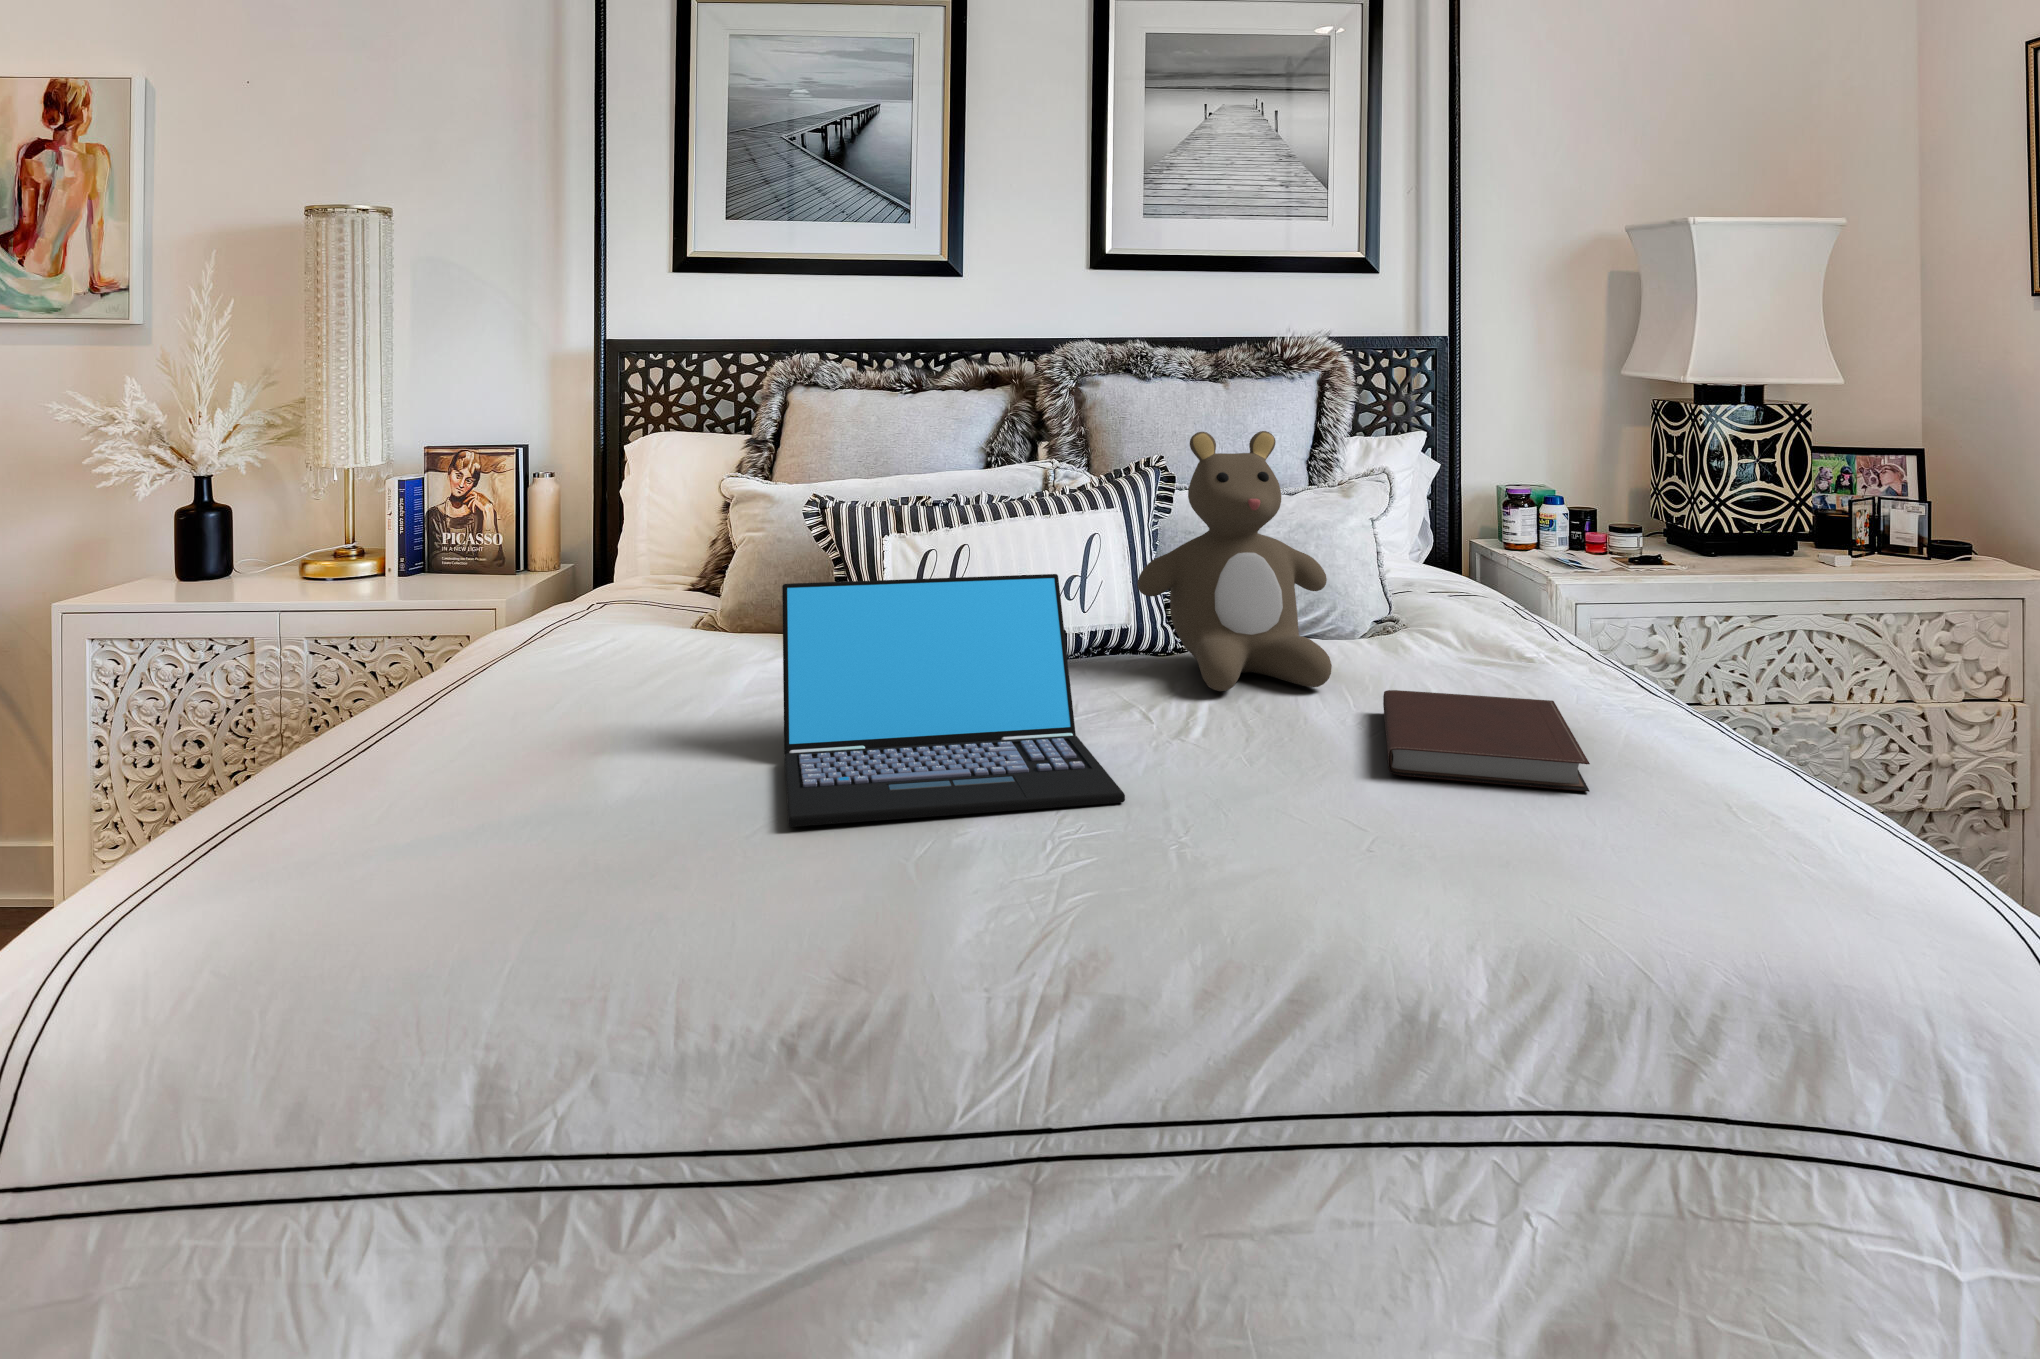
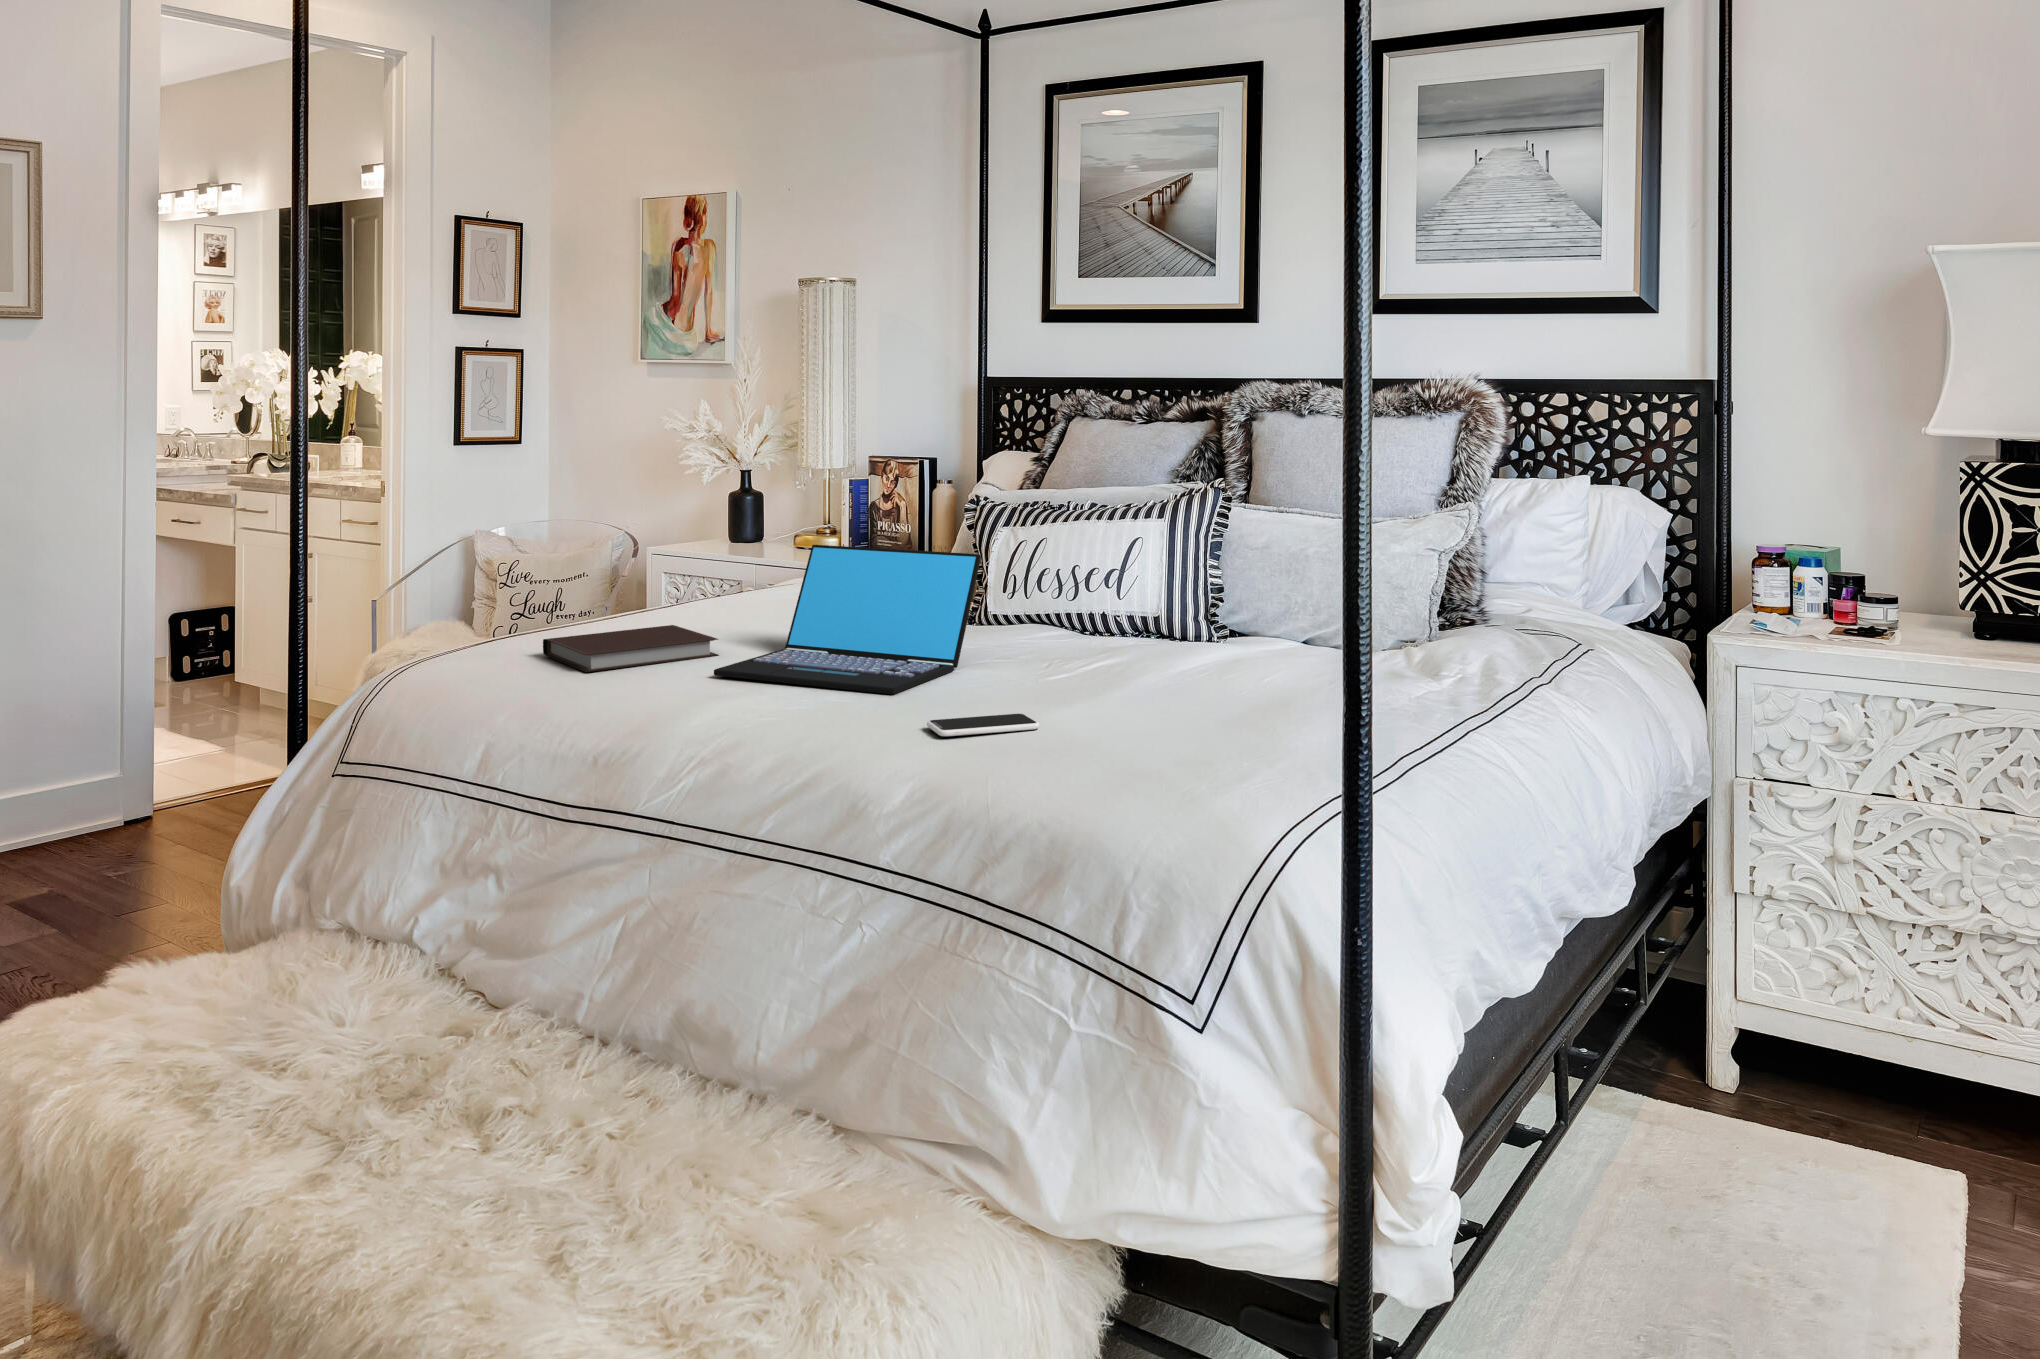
teddy bear: present [1137,431,1332,691] -> none [1106,457,1267,669]
notebook: present [1383,690,1590,792] -> present [543,625,718,672]
smartphone: none [1337,800,1449,866] -> present [927,714,1039,736]

